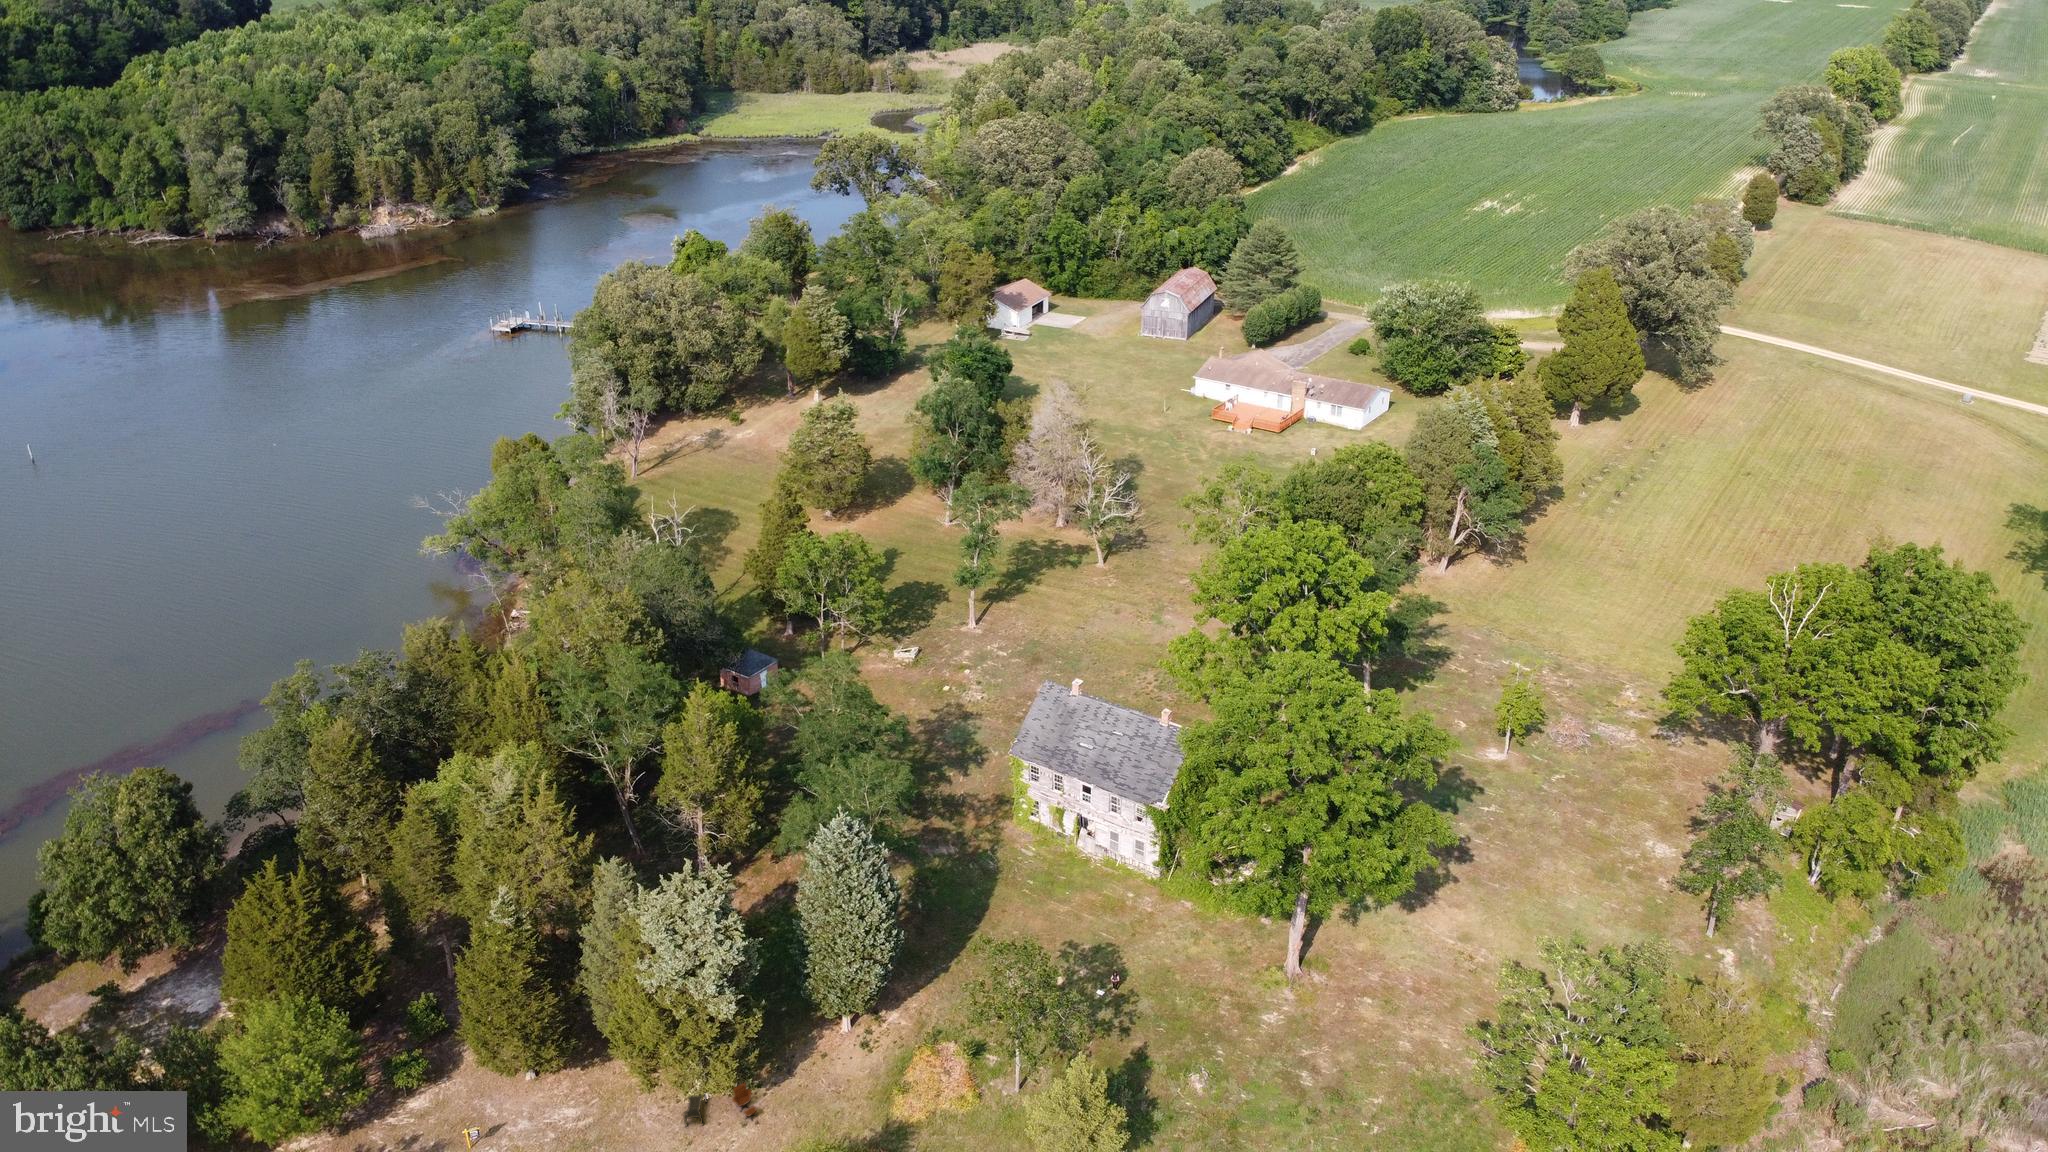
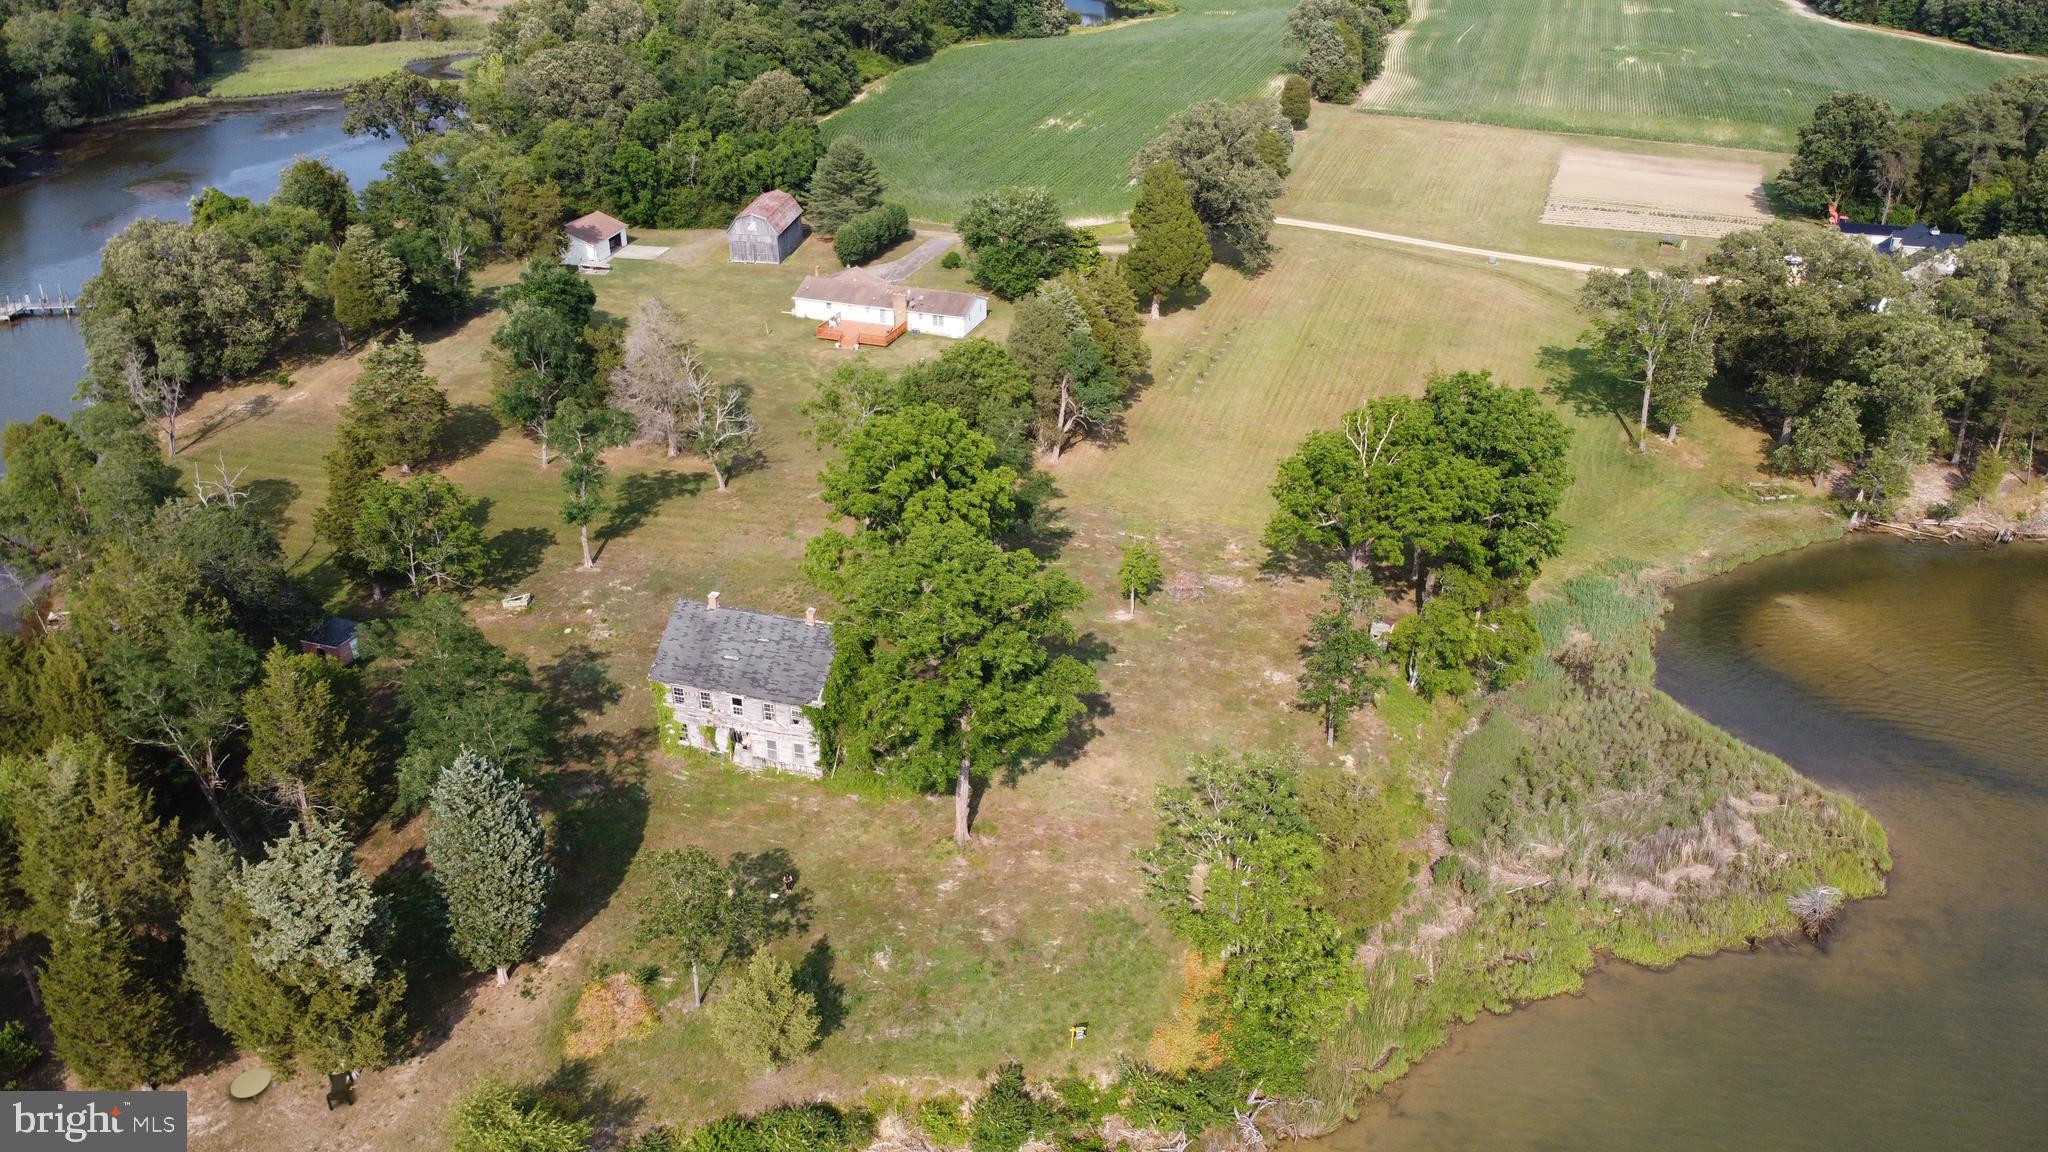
round table: none [608,1072,641,1106] -> present [231,1068,271,1104]
lounge chair: present [732,1083,757,1117] -> none [382,1051,414,1089]

